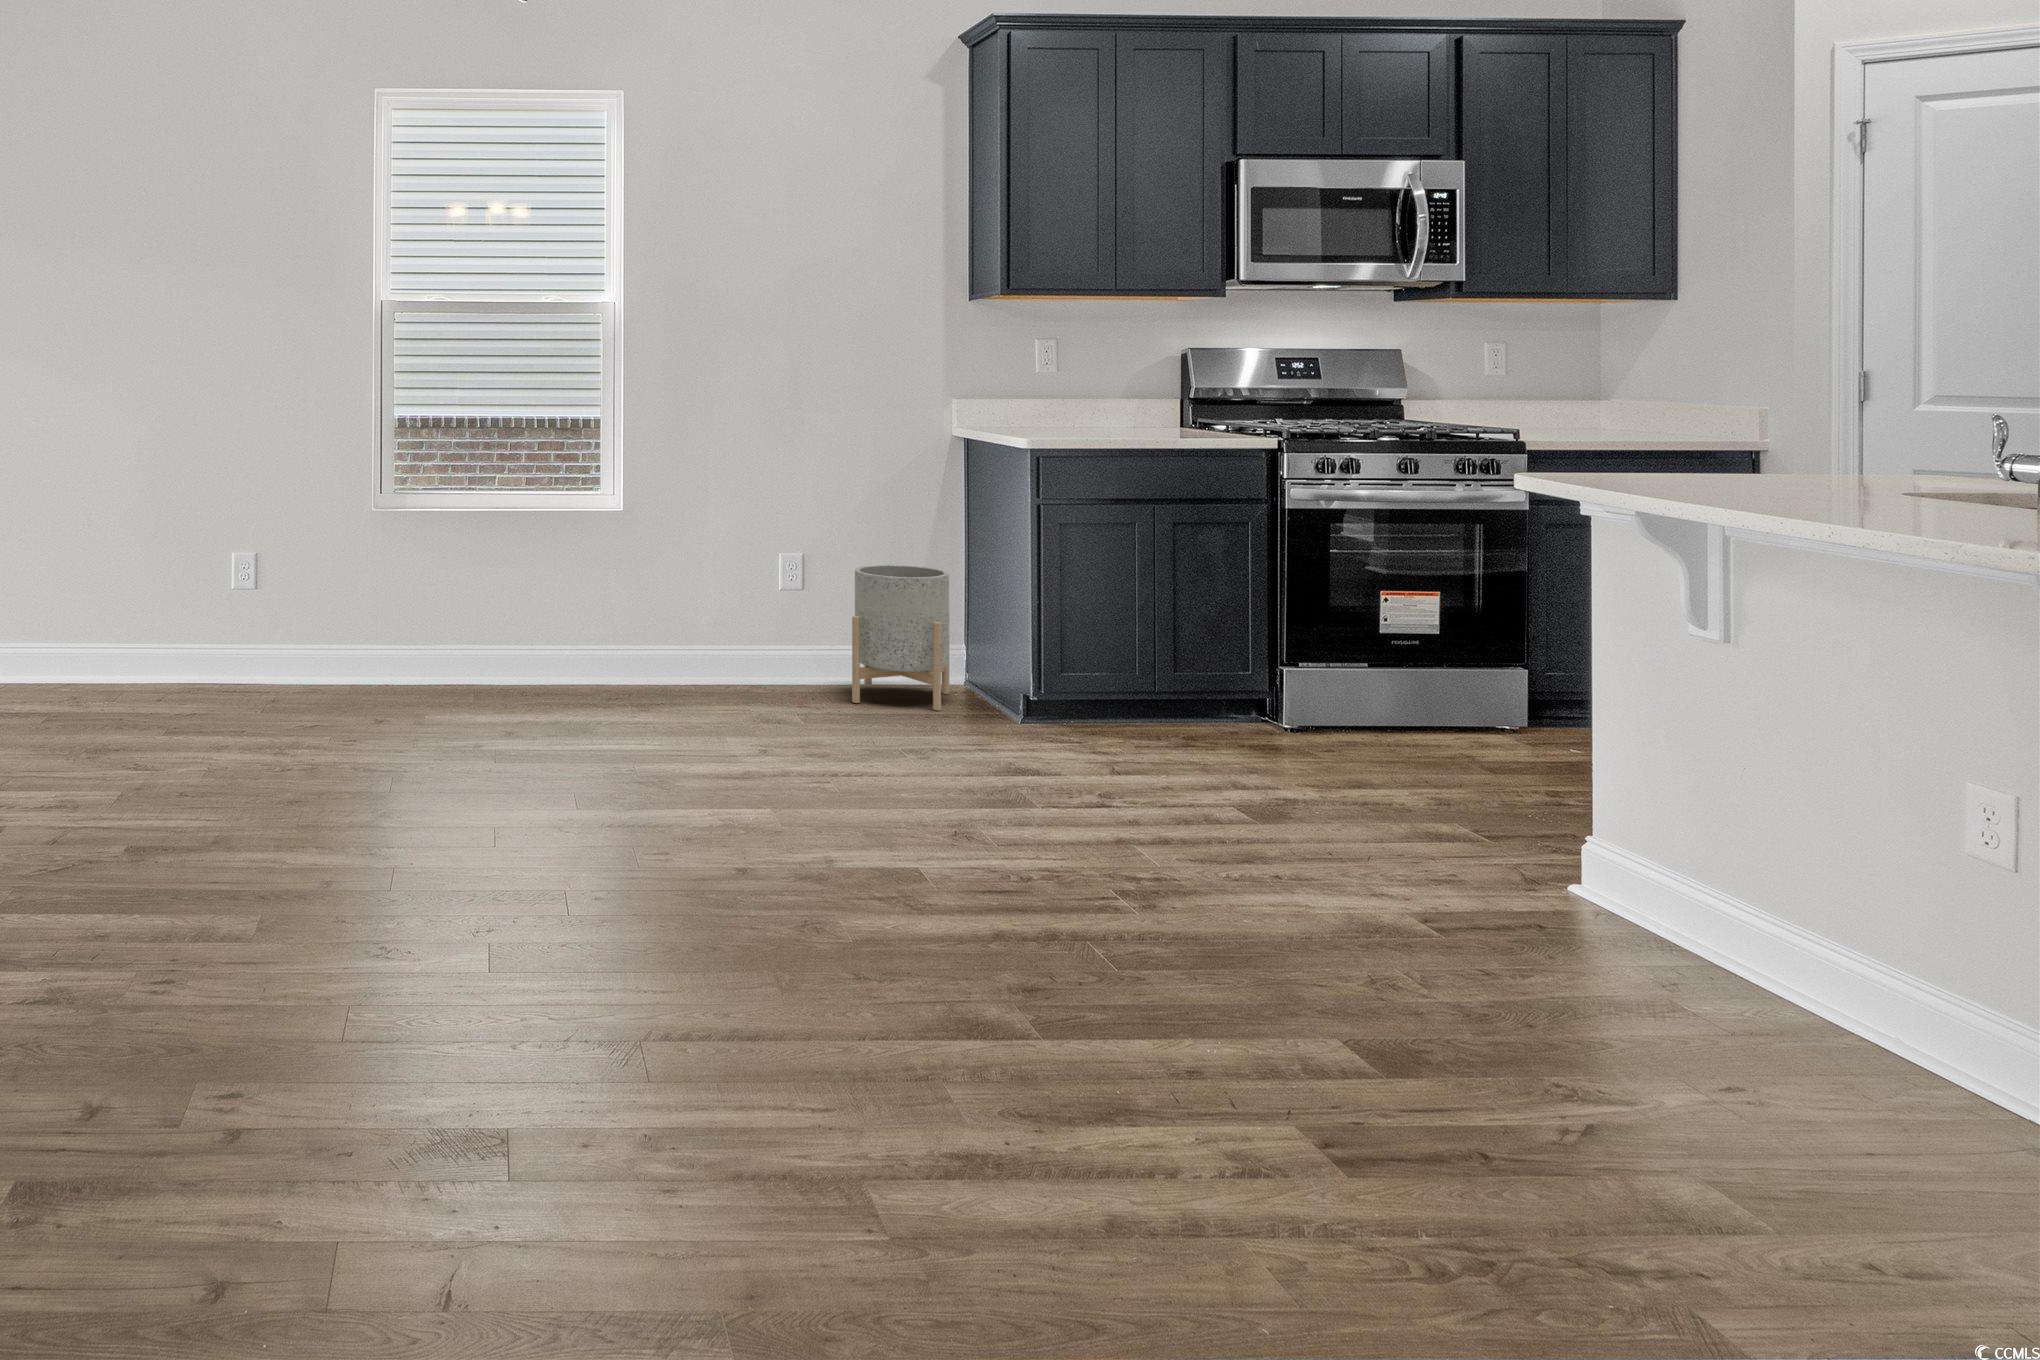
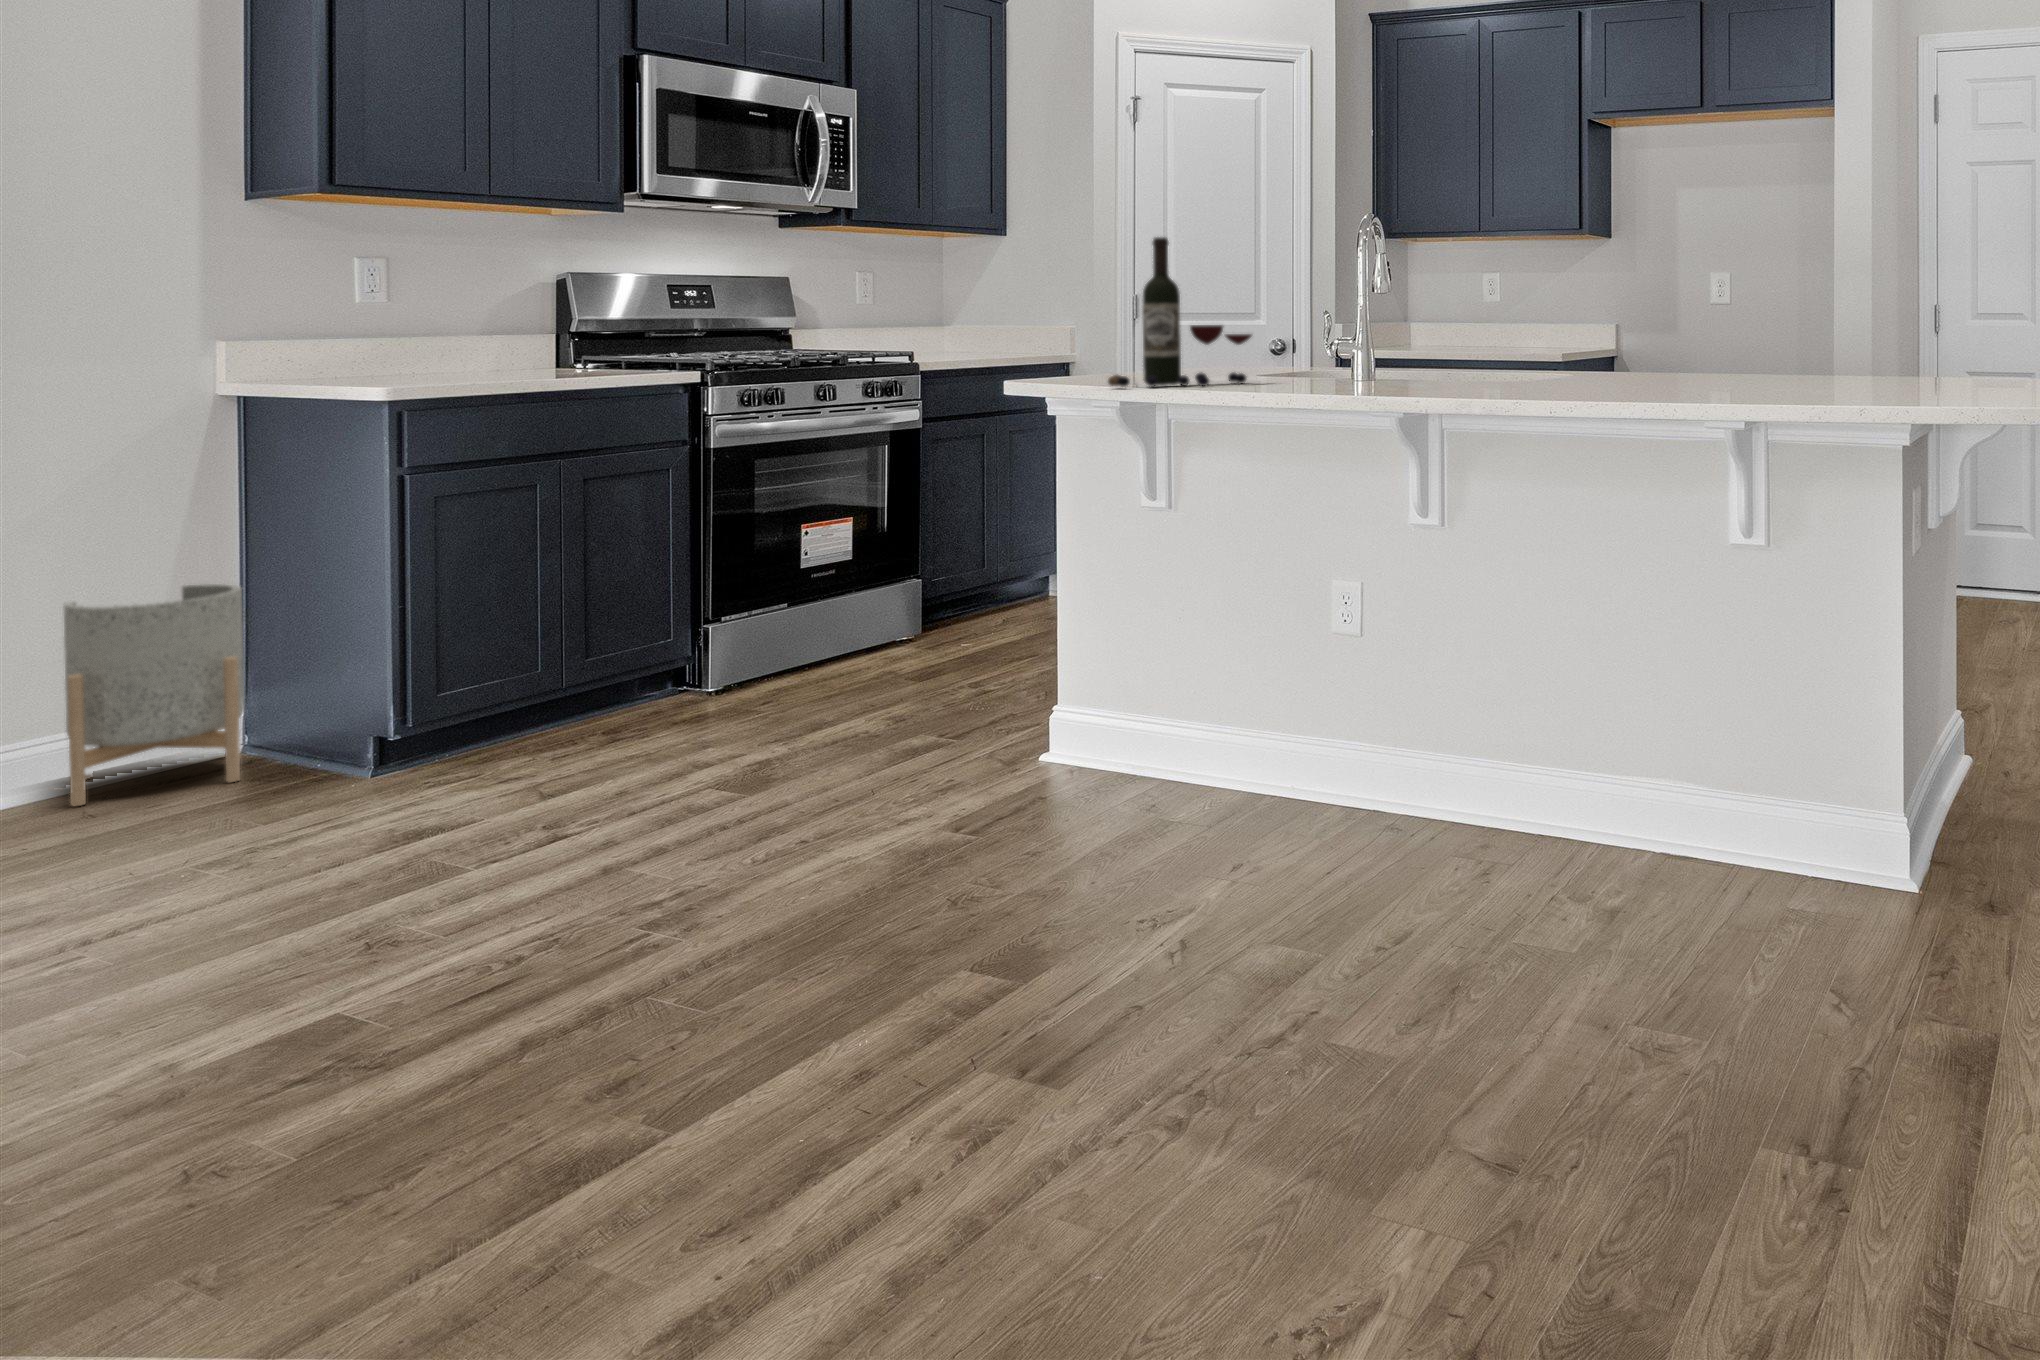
wine bottle: none [1650,318,1860,499] -> present [1108,237,1252,387]

